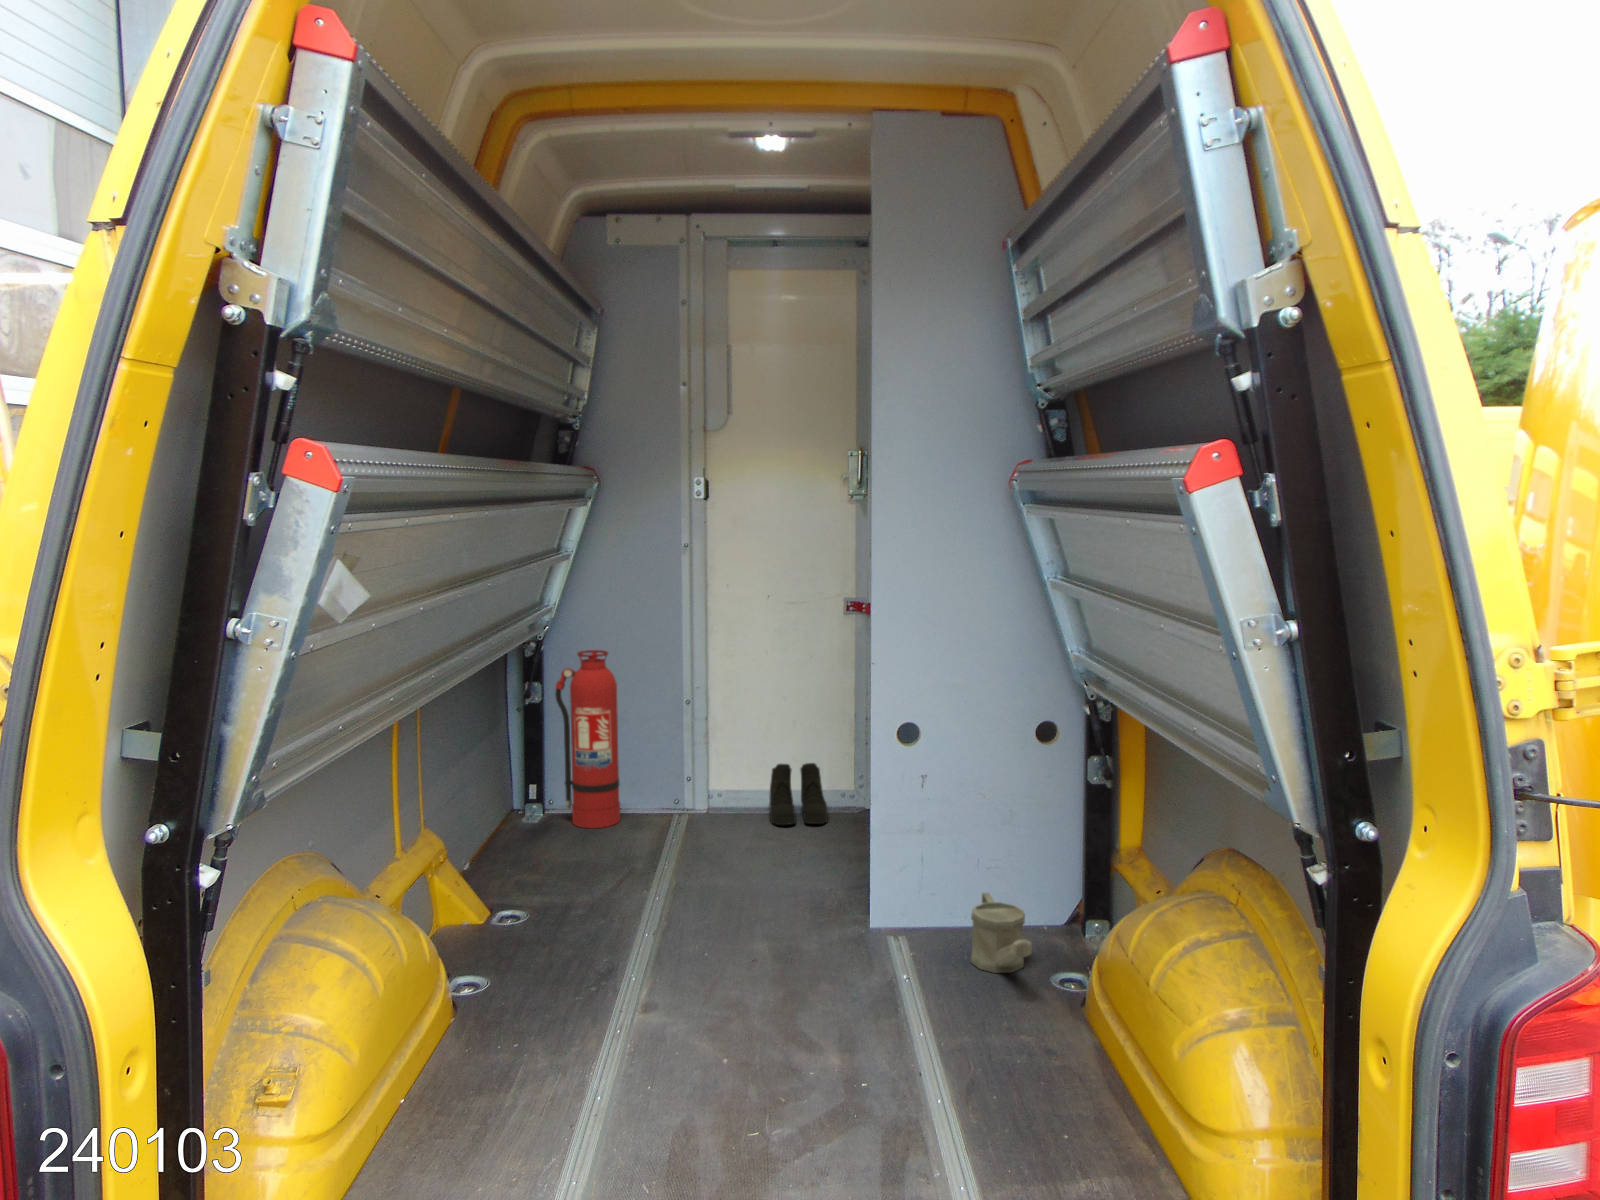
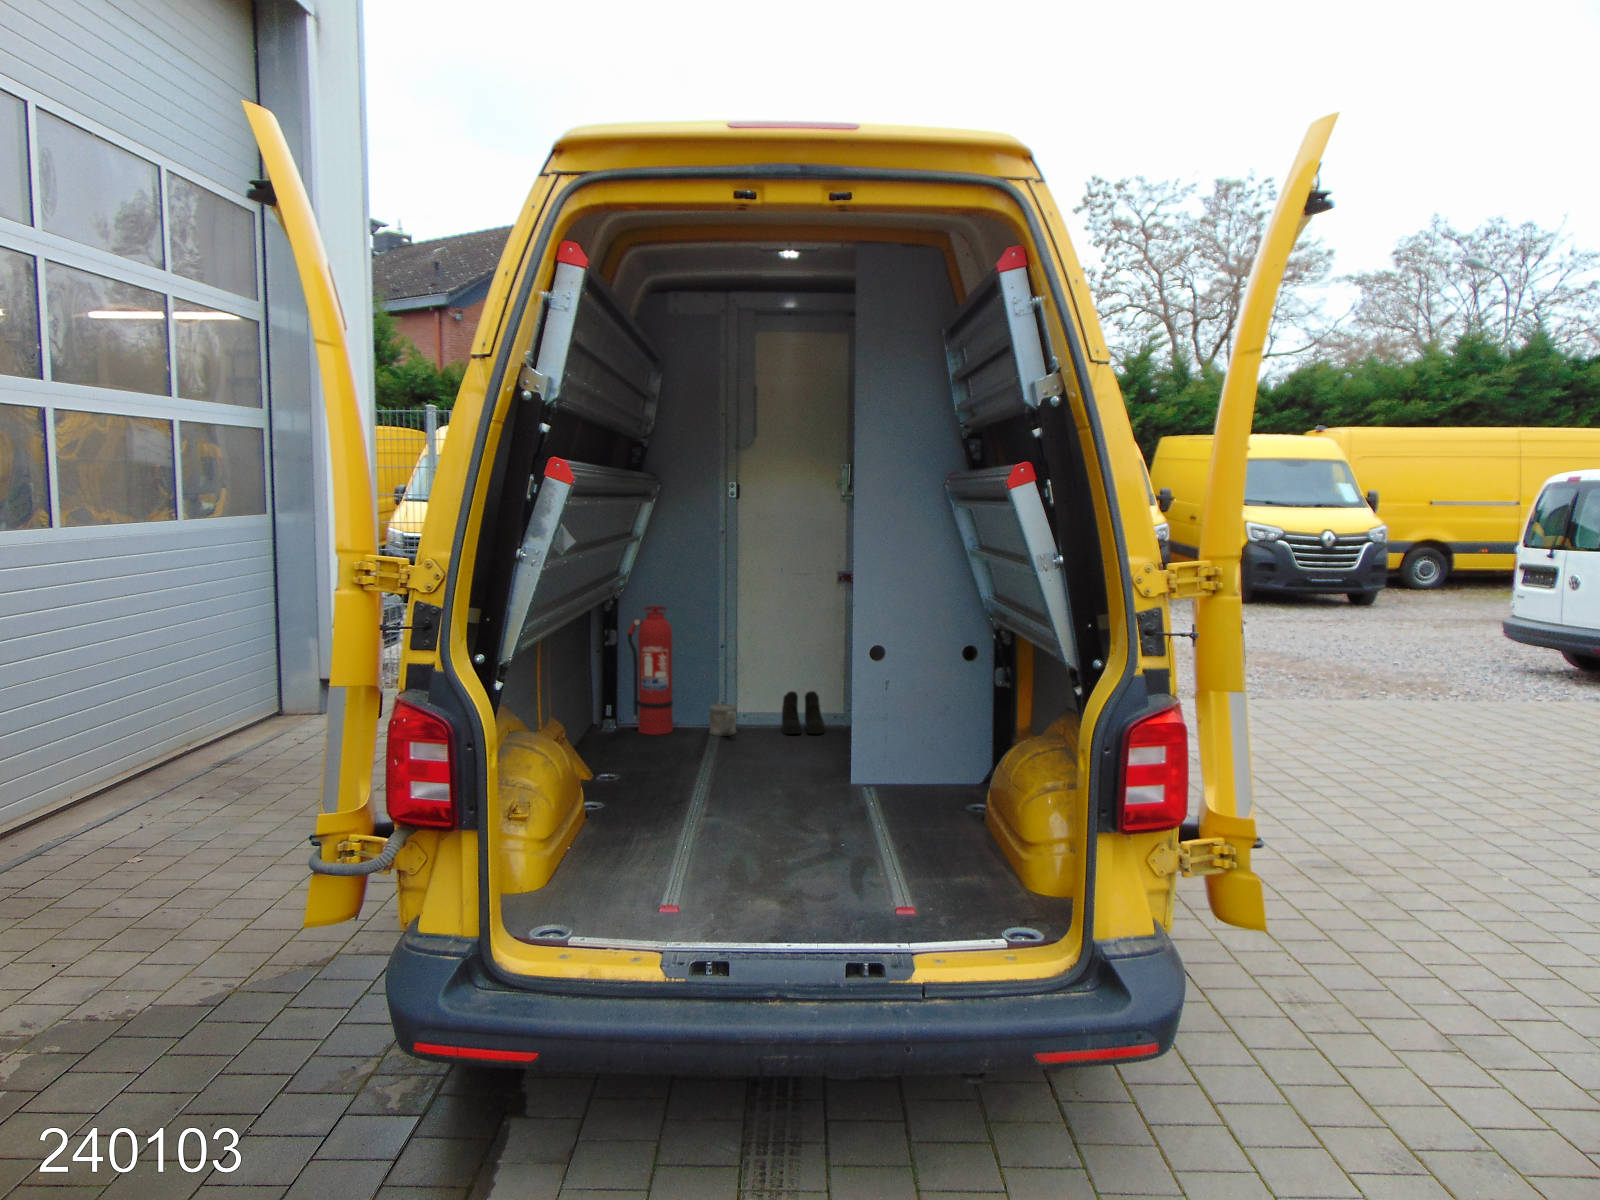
watering can: present [970,893,1032,973] -> present [709,702,737,736]

